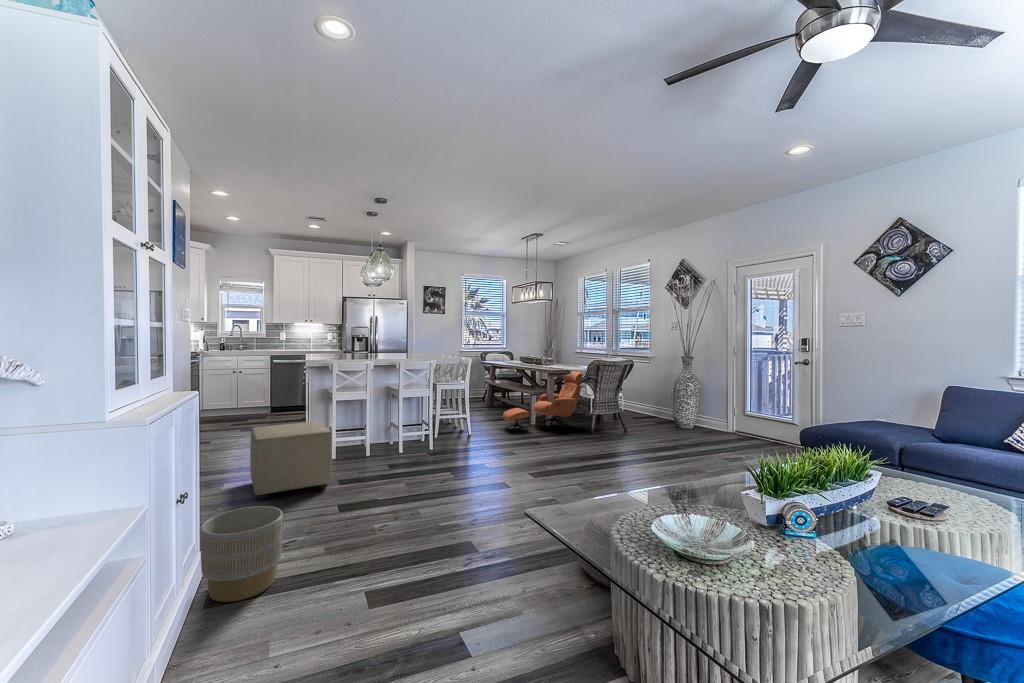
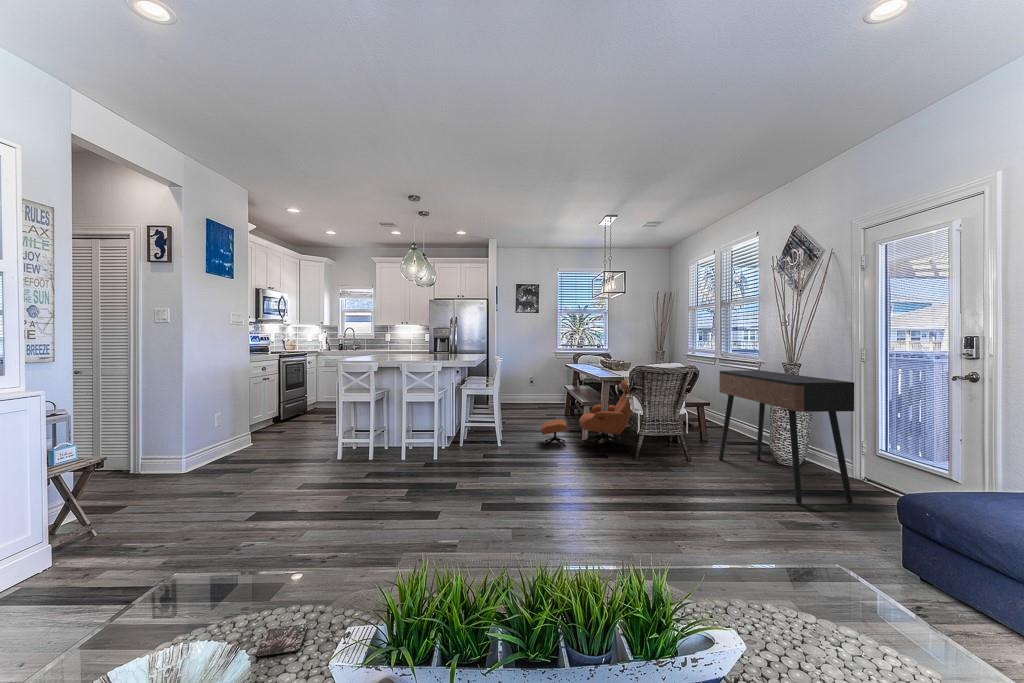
console table: none [644,362,746,448] -> present [719,370,854,504]
ottoman: present [250,421,332,499] -> none [219,421,308,489]
planter: present [200,506,283,602] -> none [31,499,120,583]

